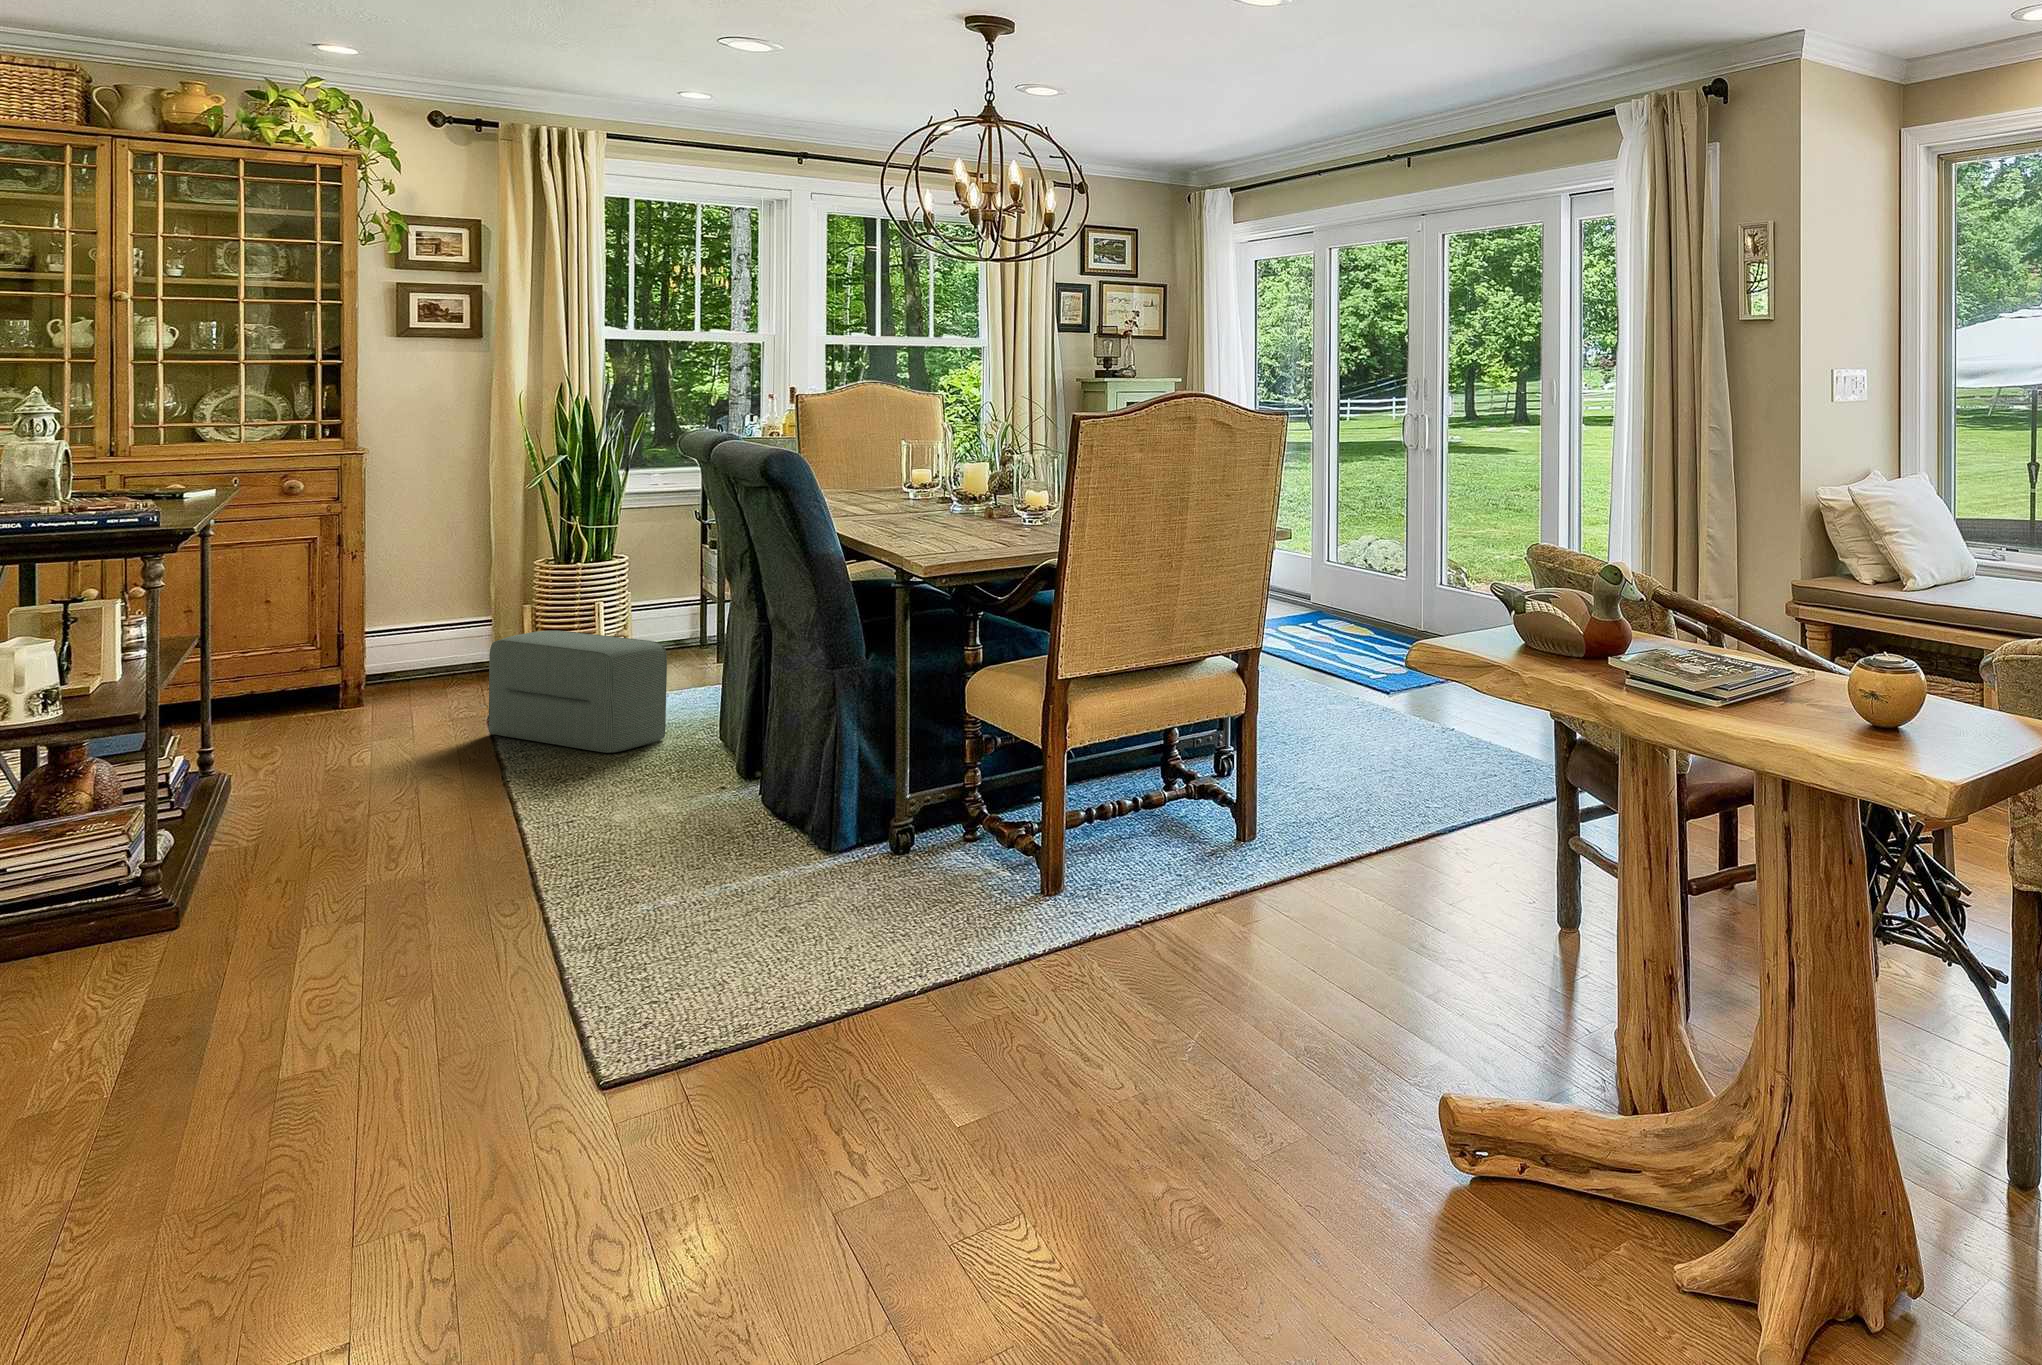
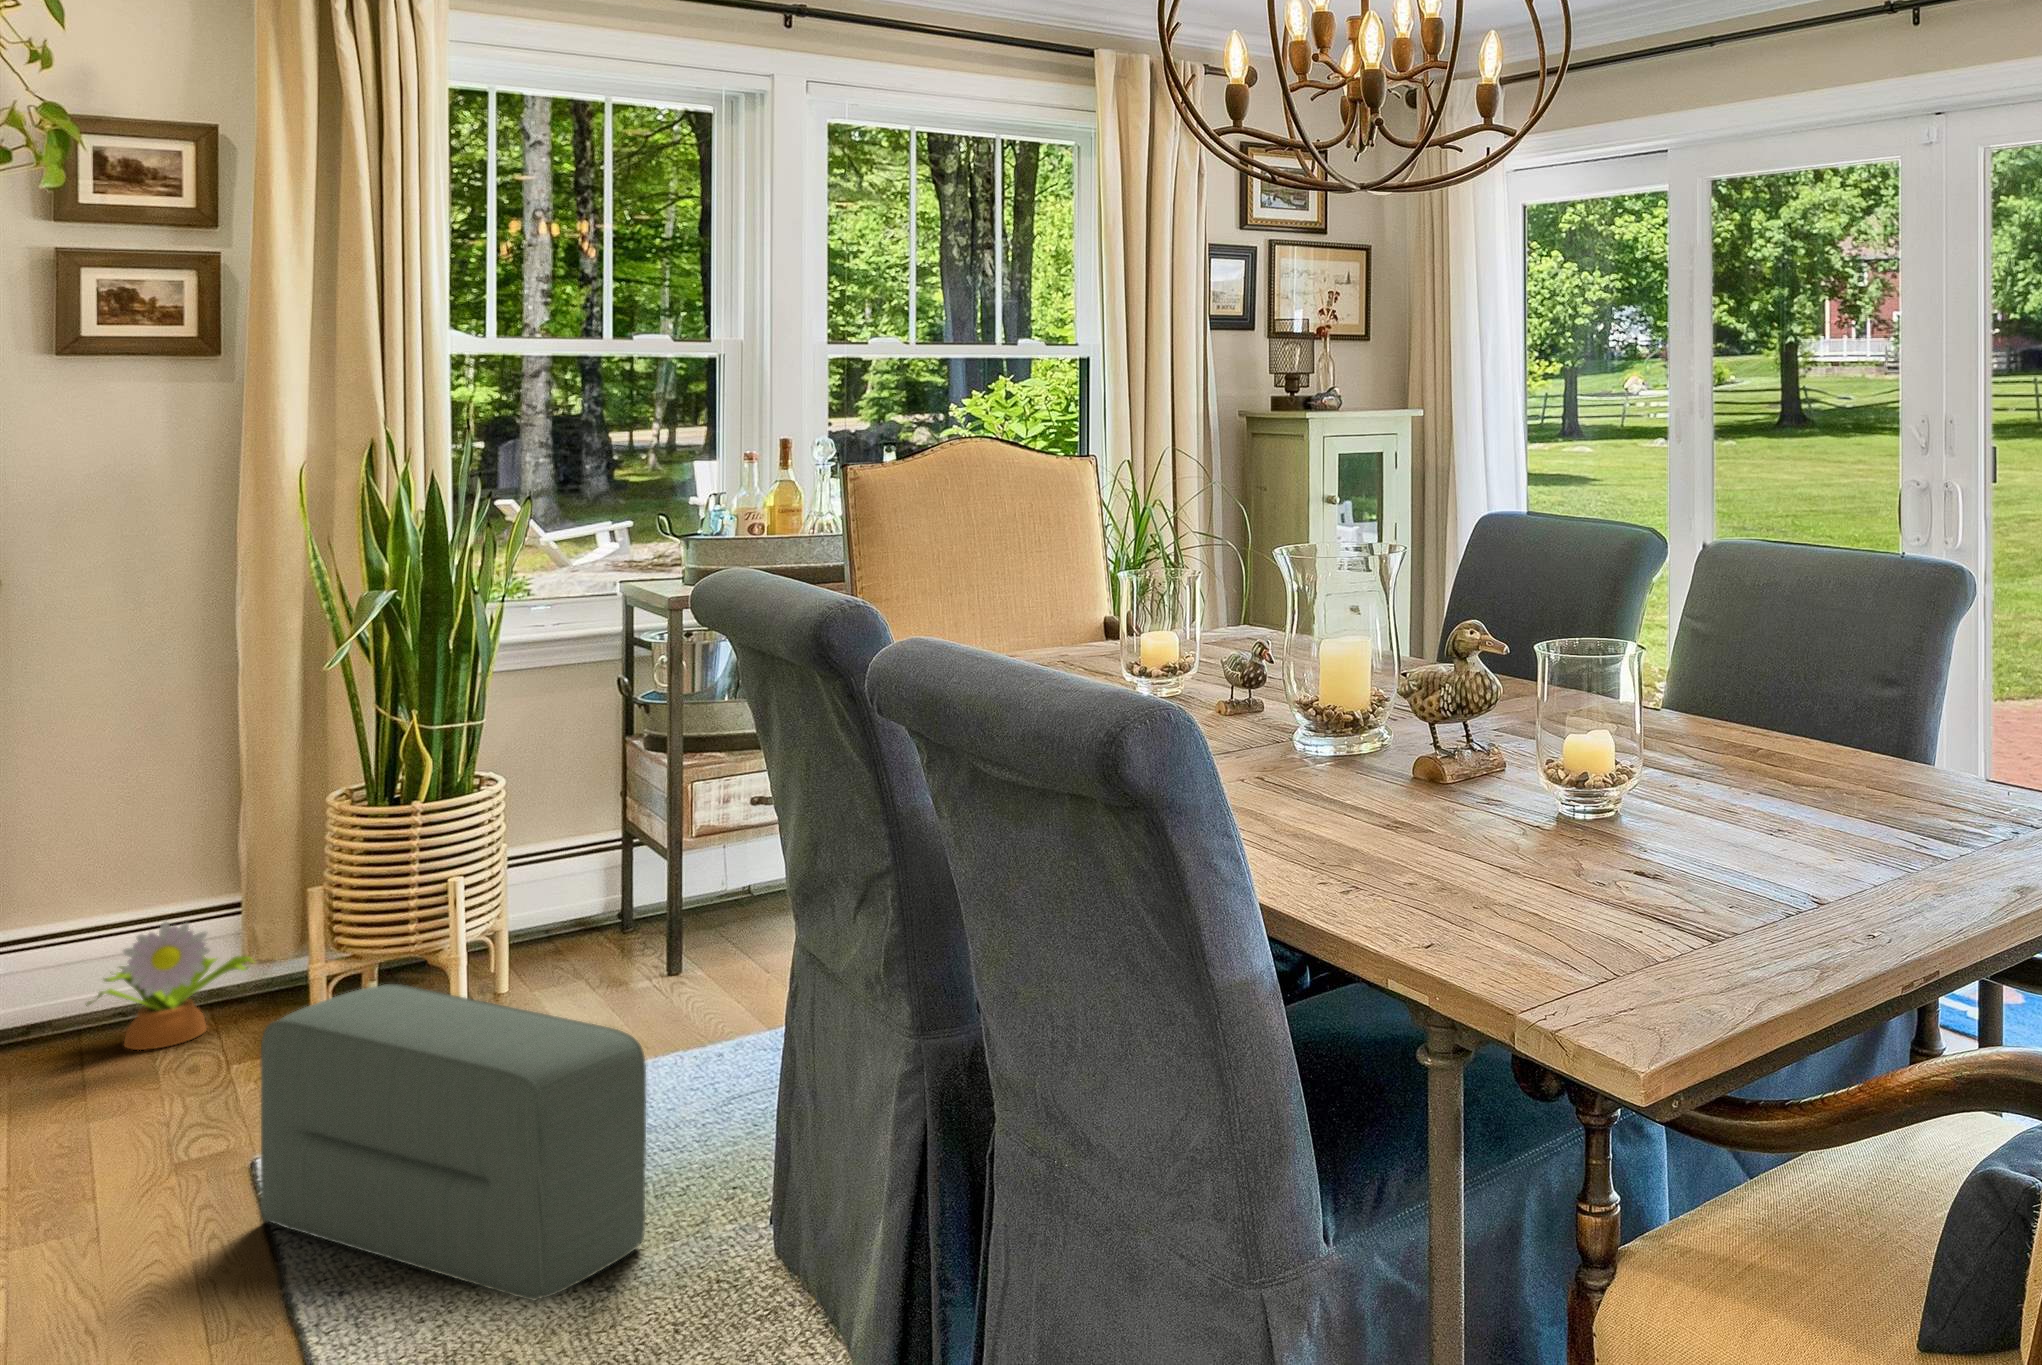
decorative plant: none [407,621,496,686] -> present [86,922,253,1050]

